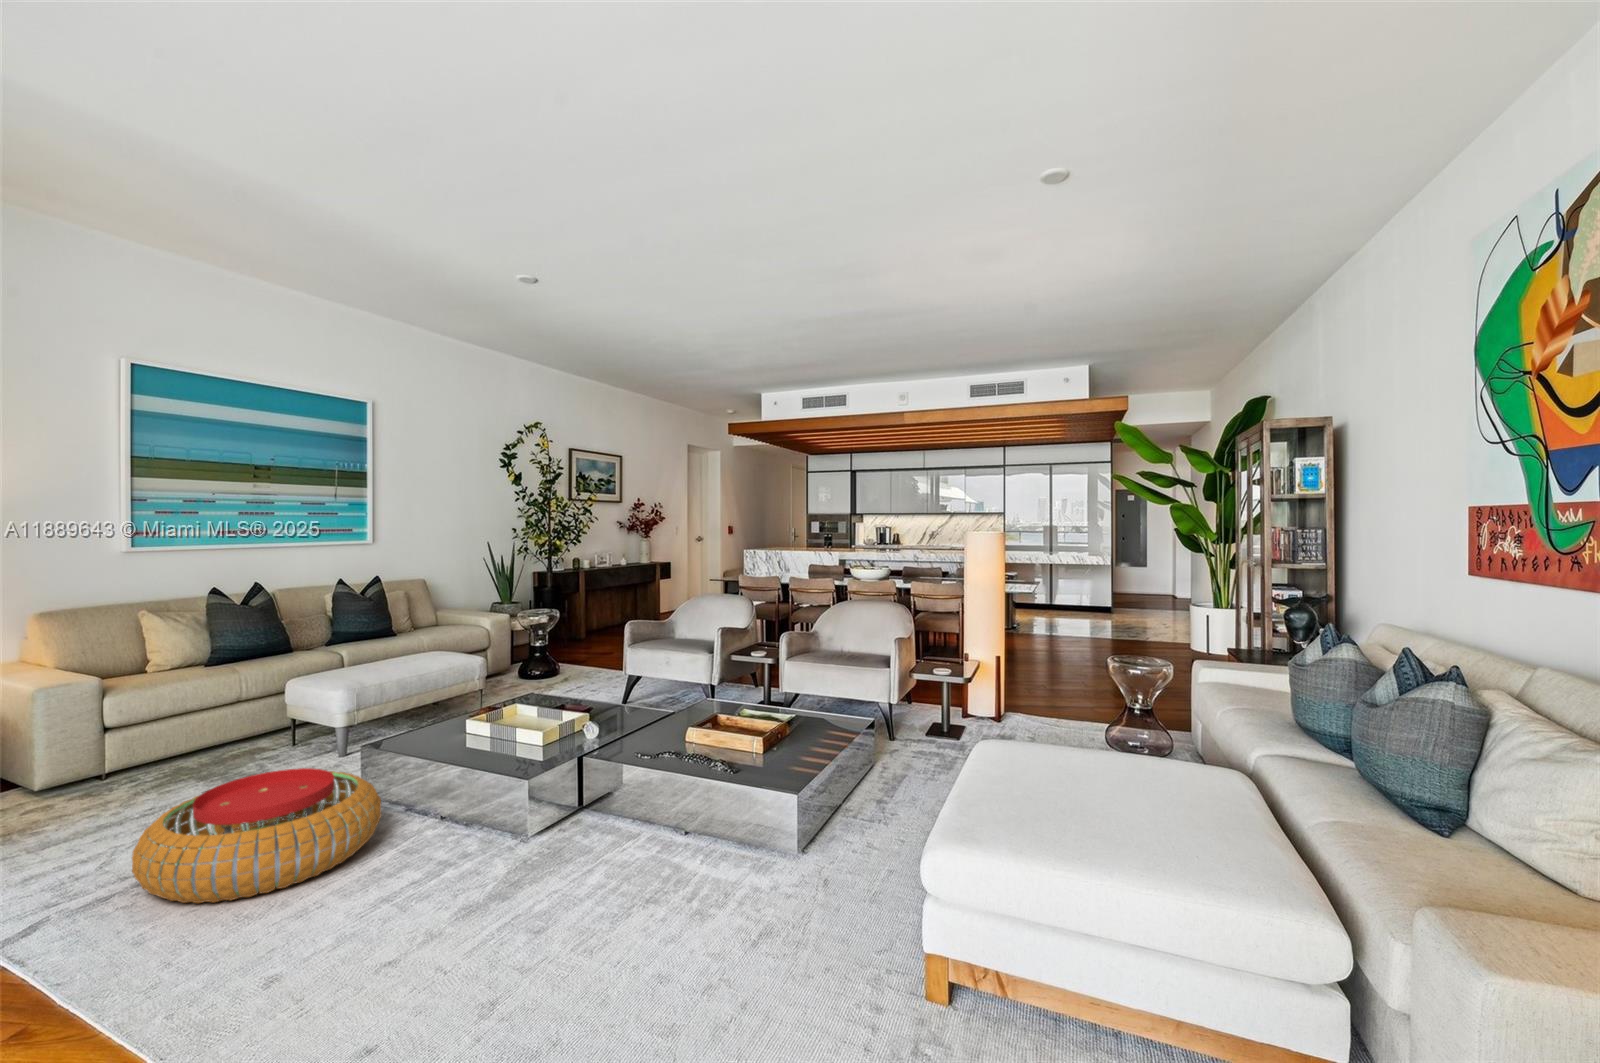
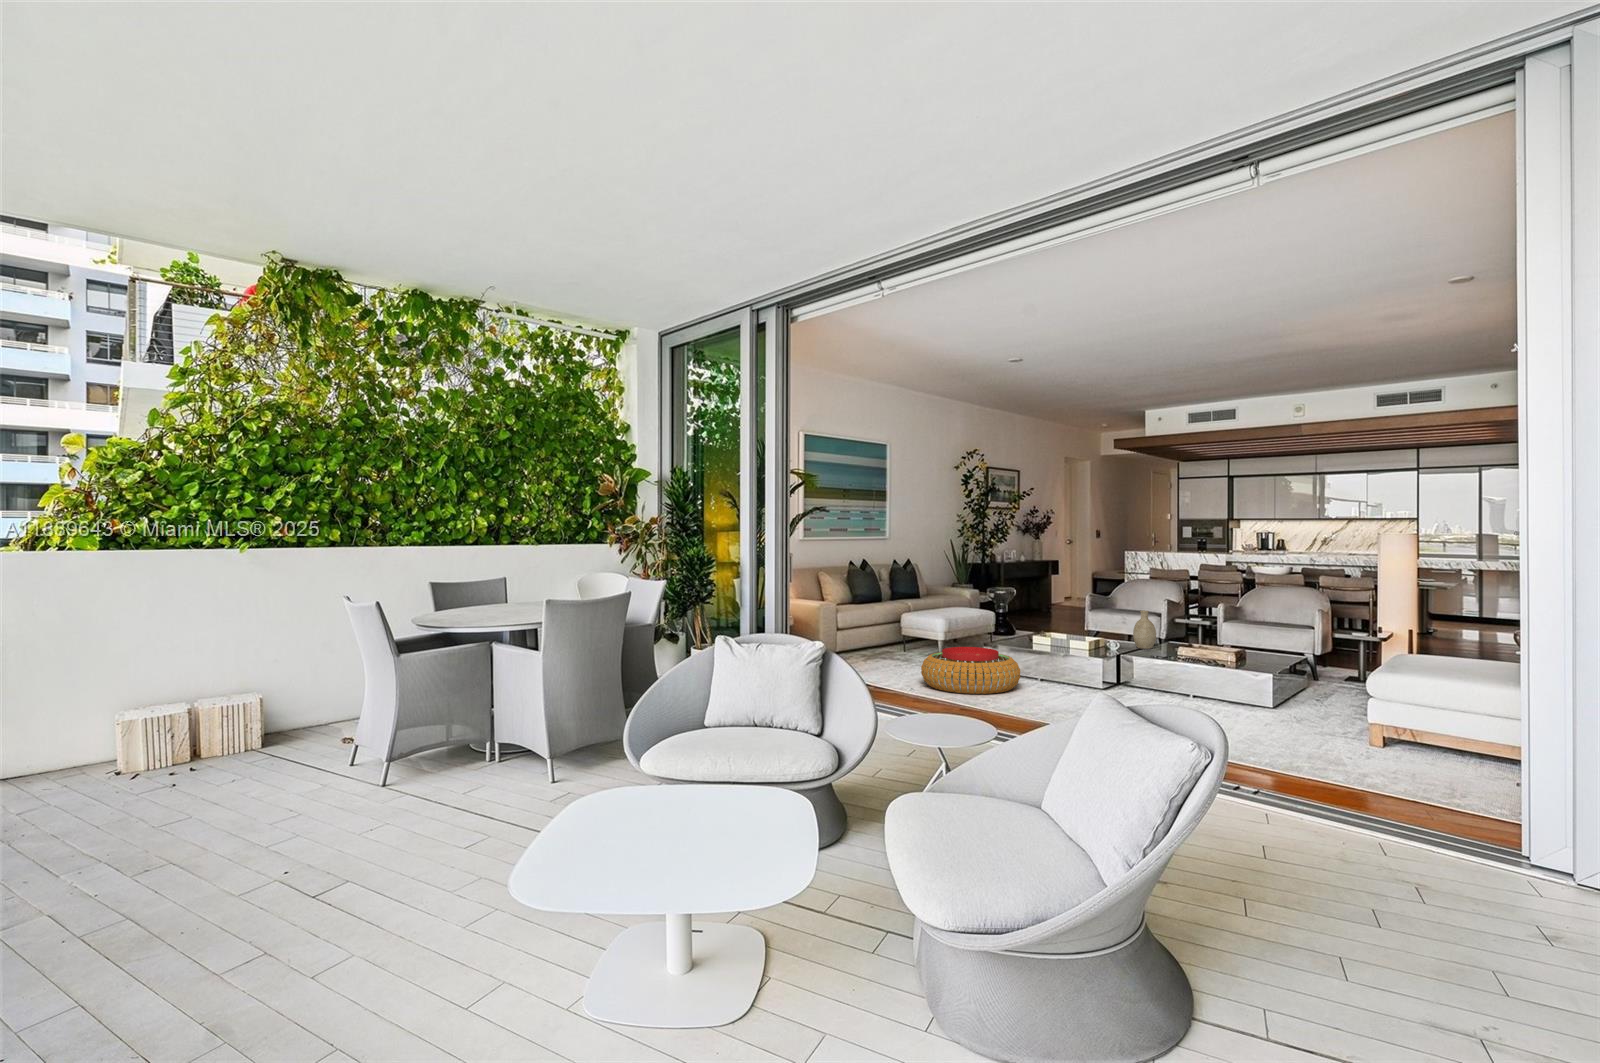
decorative vase: none [622,671,657,736] -> present [1133,610,1156,649]

